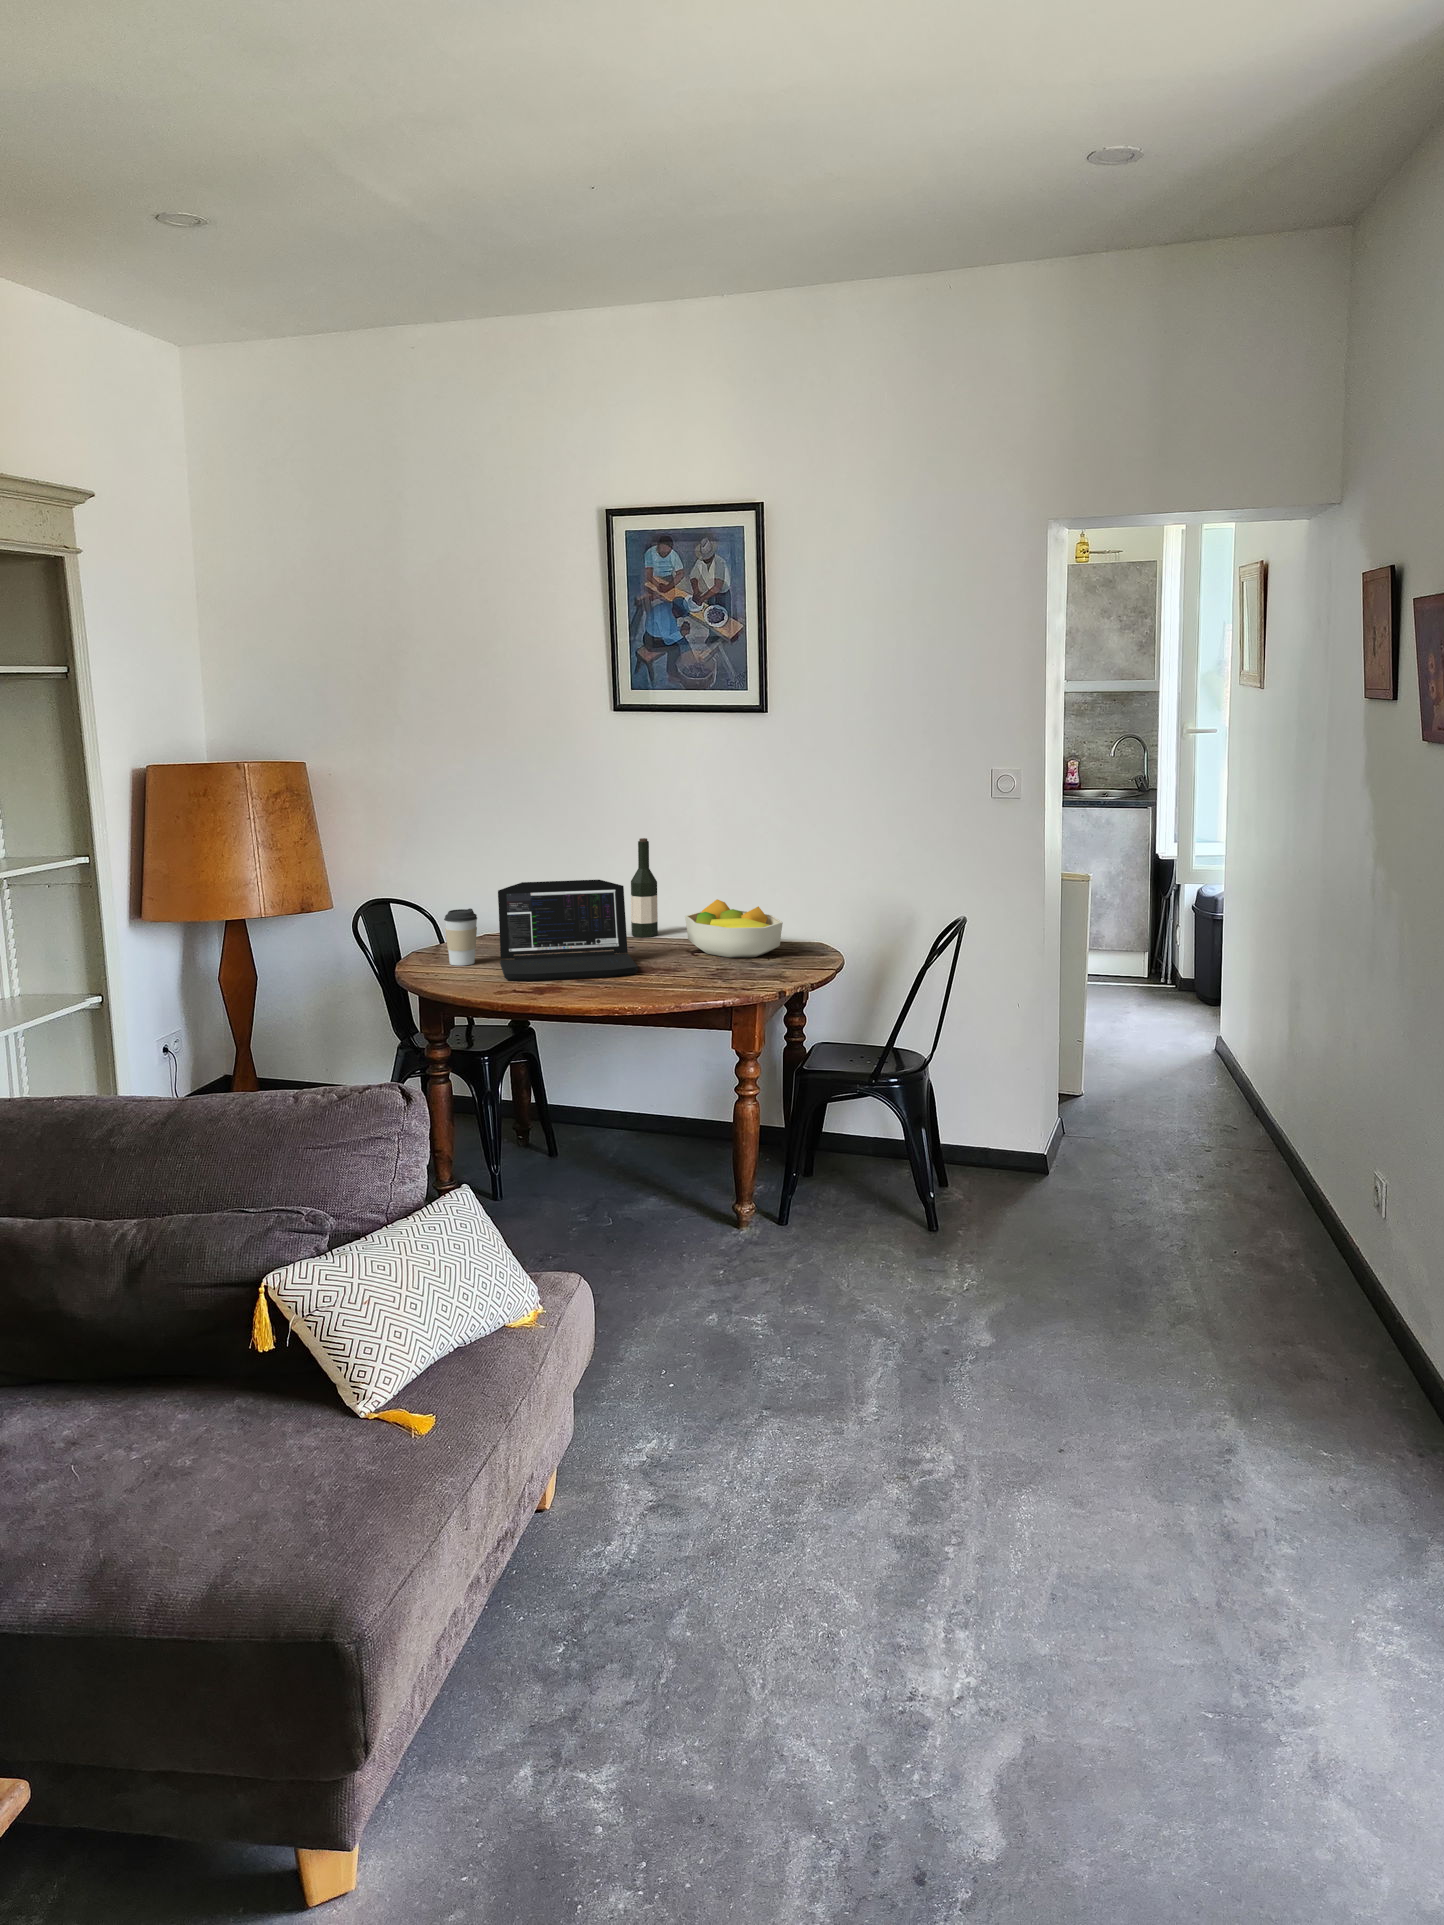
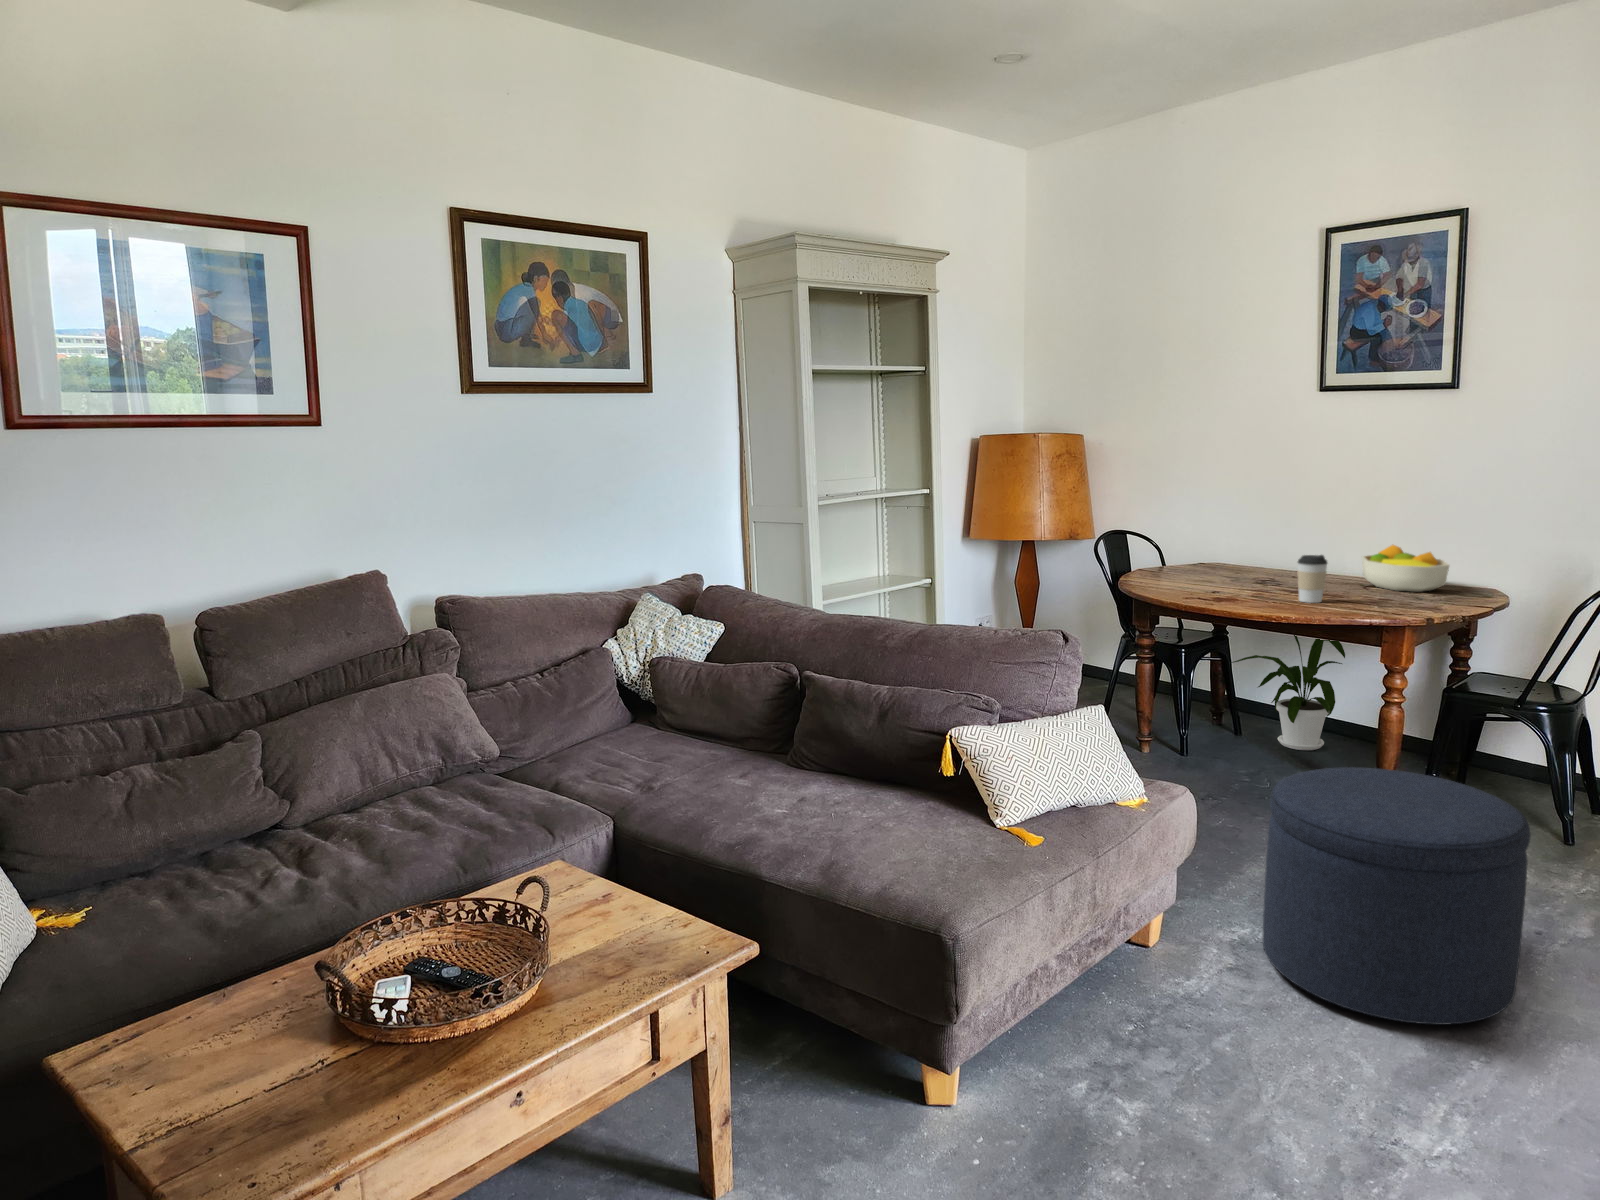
wine bottle: present [631,838,658,937] -> none [1319,495,1345,574]
laptop: present [498,880,638,981] -> none [1195,520,1306,594]
coffee cup: present [444,908,477,966] -> present [1297,555,1327,603]
house plant: none [541,996,677,1165] -> present [1231,635,1345,750]
ottoman: none [683,1202,959,1523] -> present [1263,767,1531,1025]

